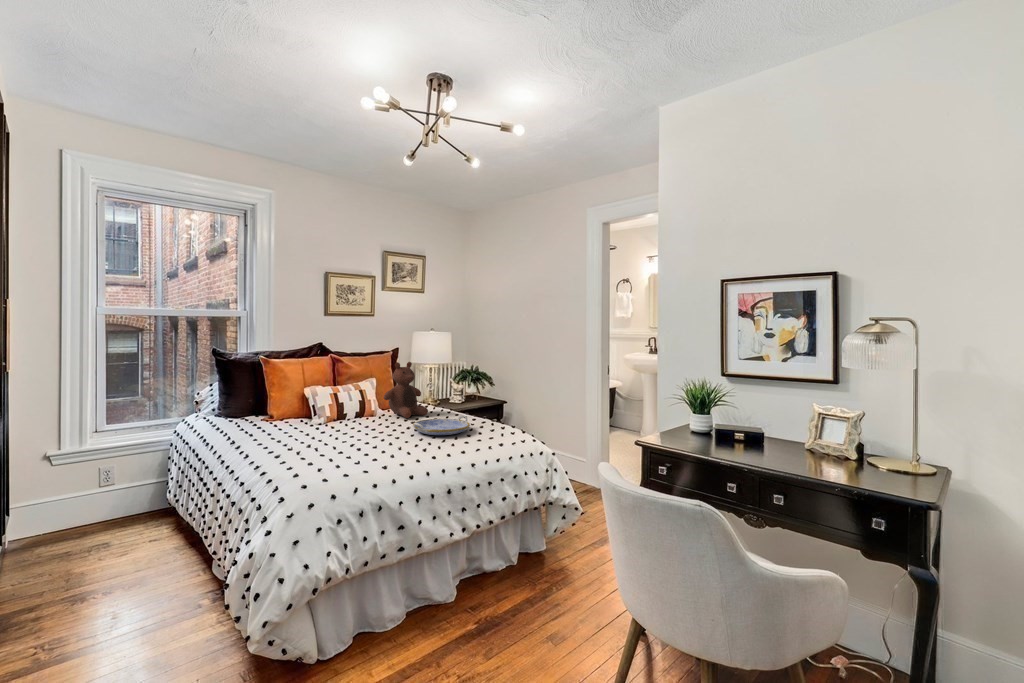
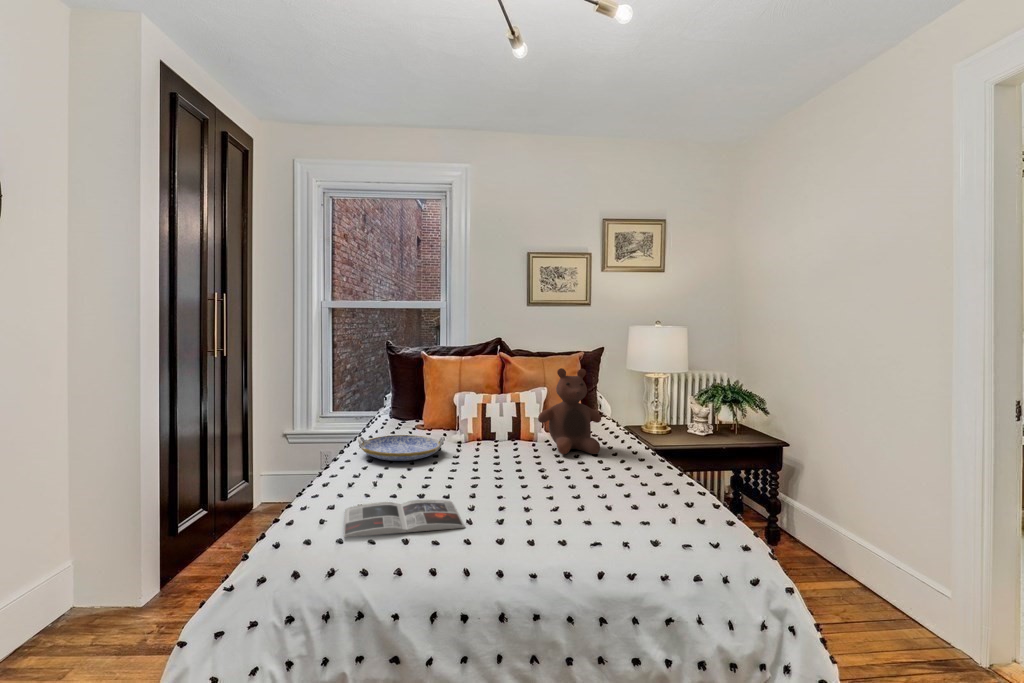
serving tray: present [413,416,470,435] -> present [358,435,445,461]
magazine: none [322,448,408,472] -> present [343,500,465,537]

